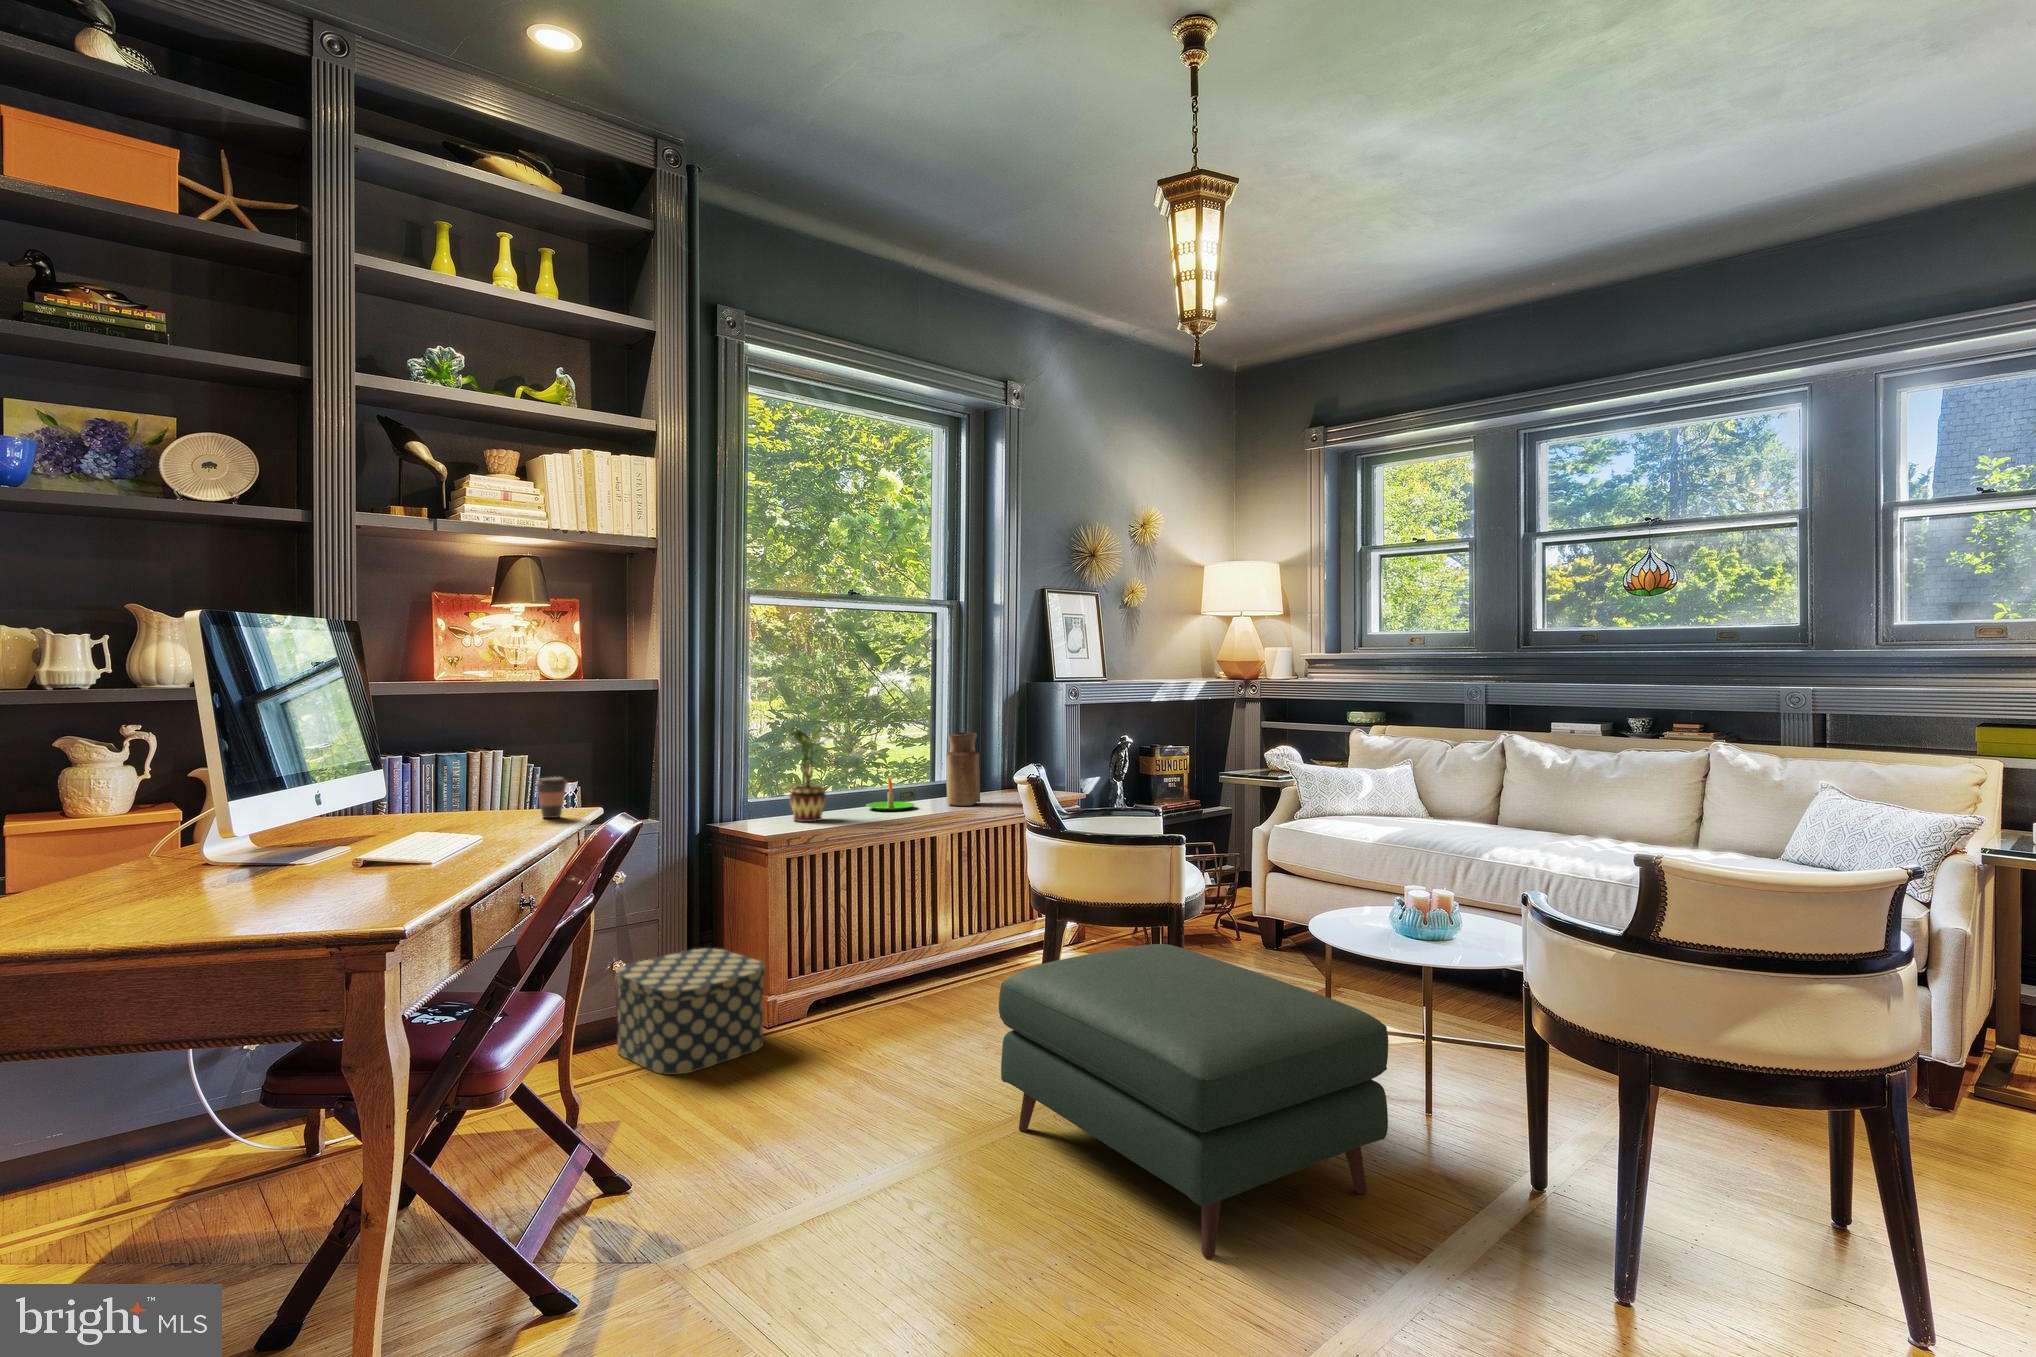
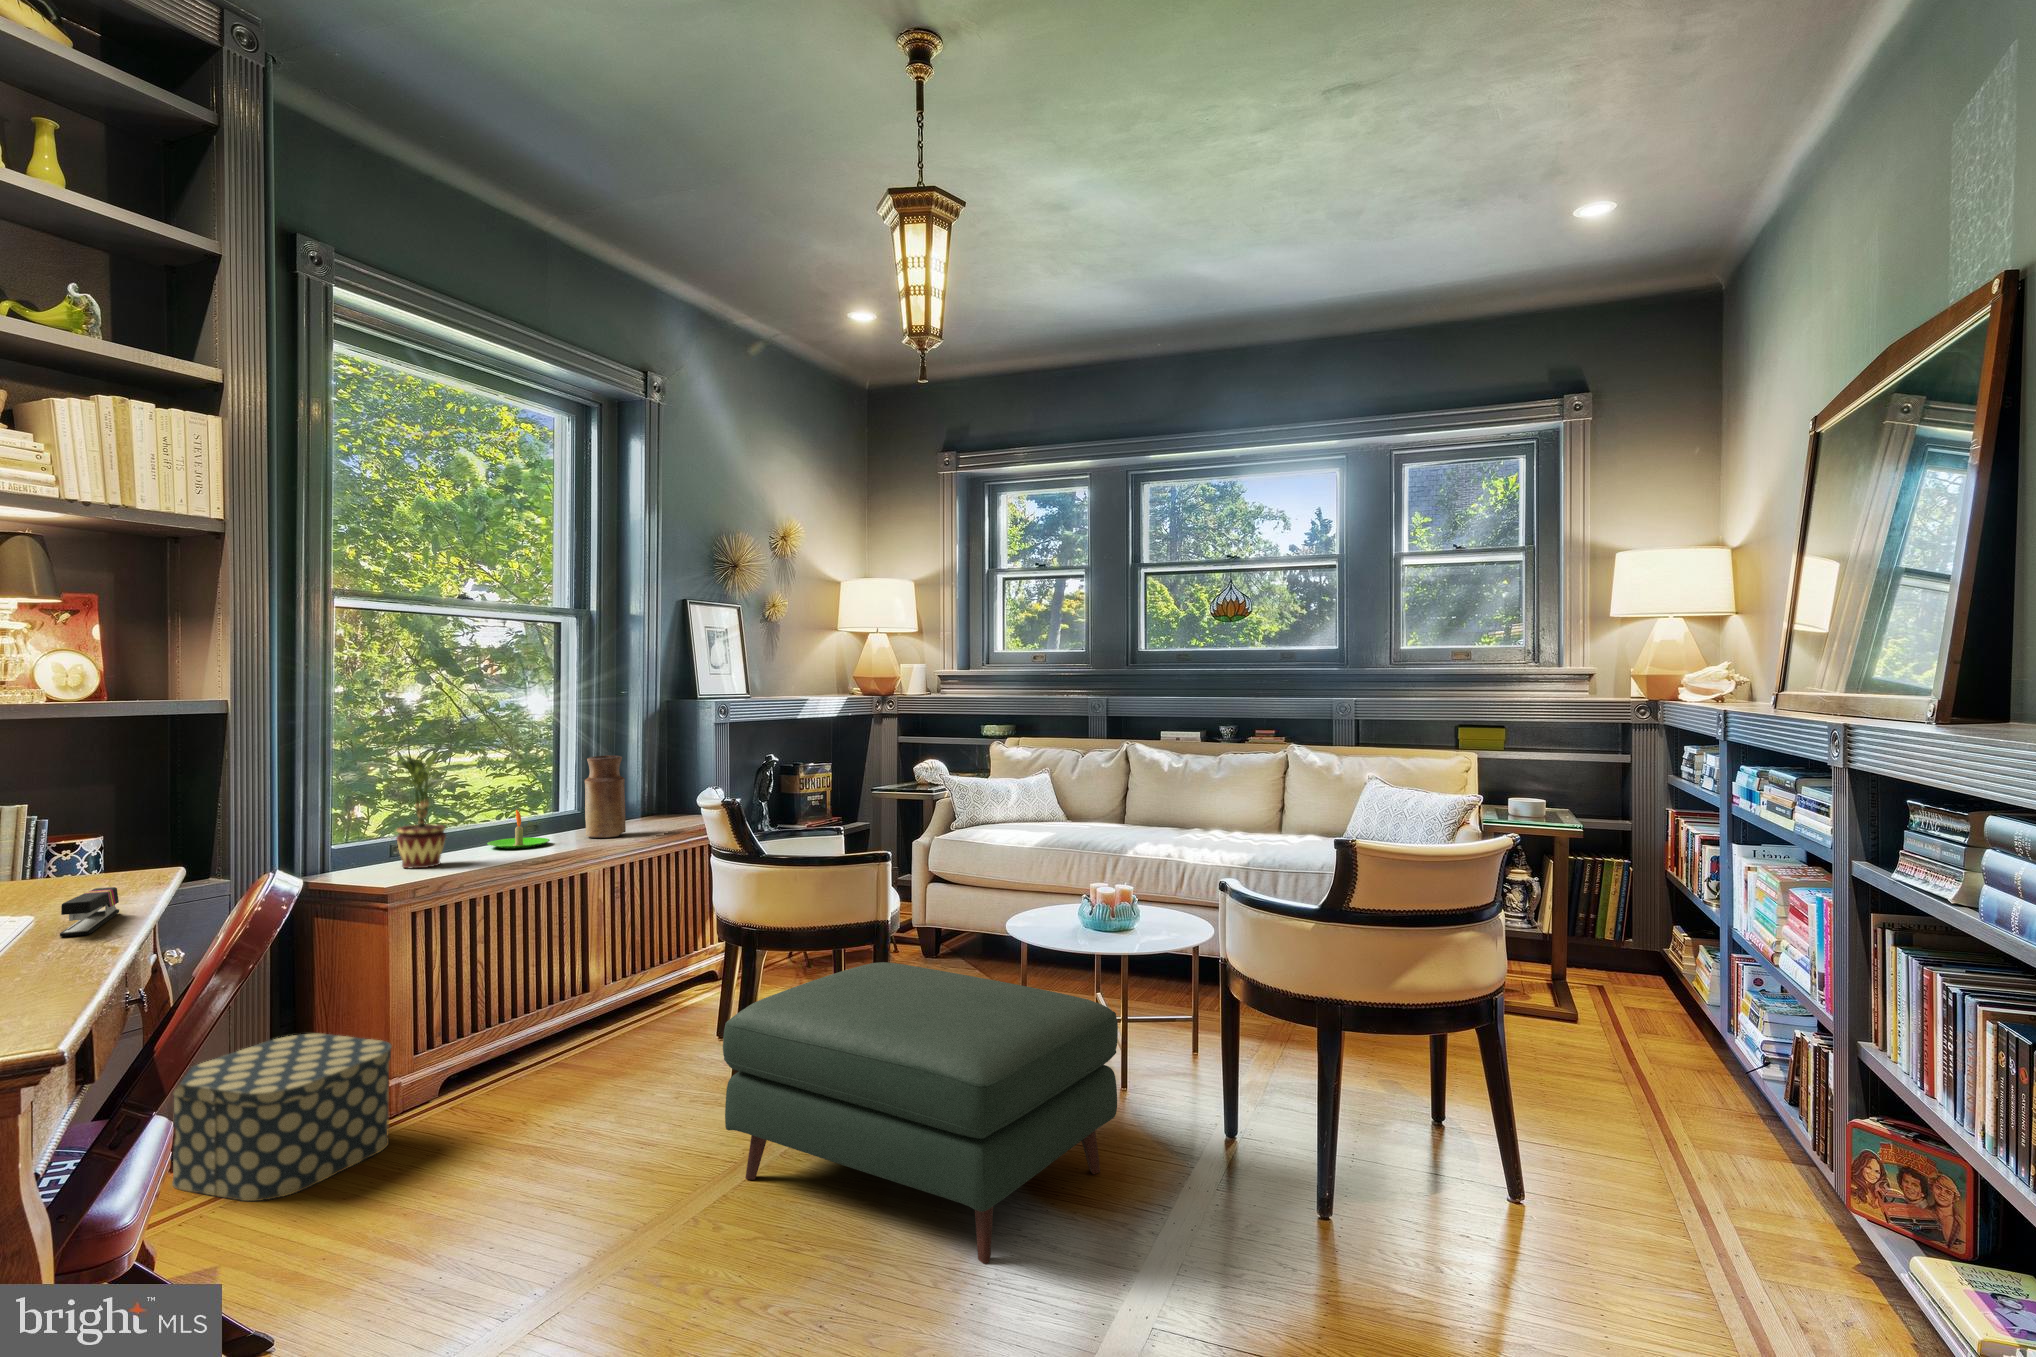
coffee cup: present [536,777,567,818] -> none [85,829,138,884]
stapler: none [481,821,532,854] -> present [60,887,119,937]

